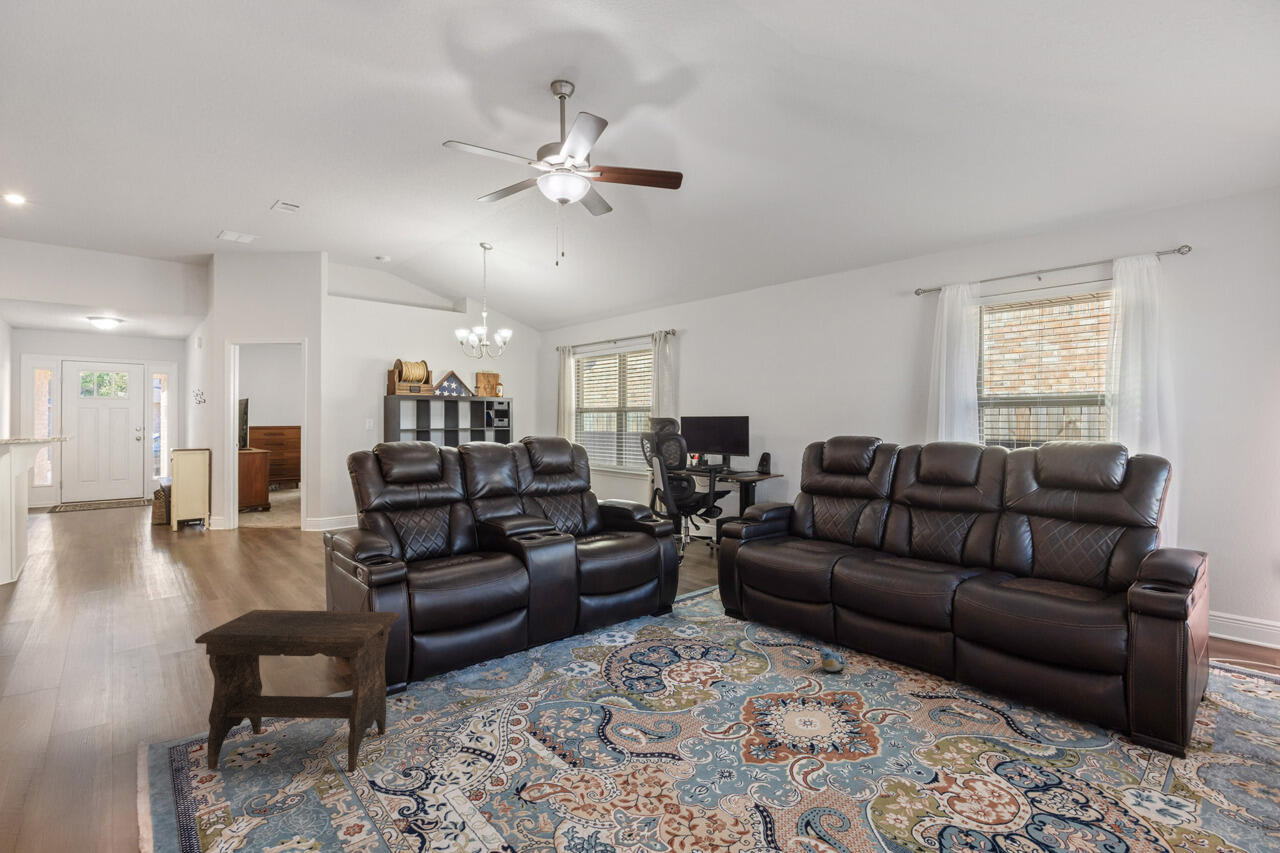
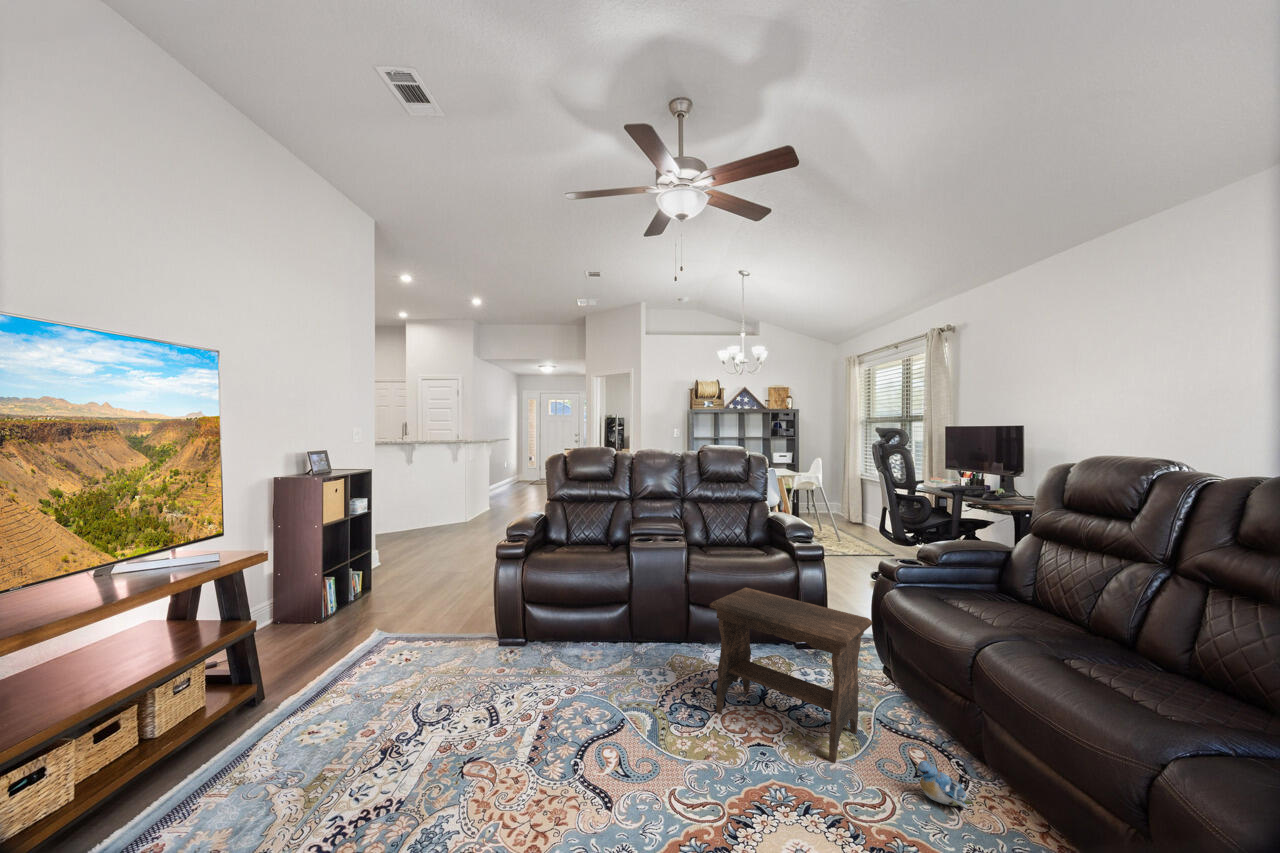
footstool: present [195,610,400,771] -> present [710,588,872,764]

